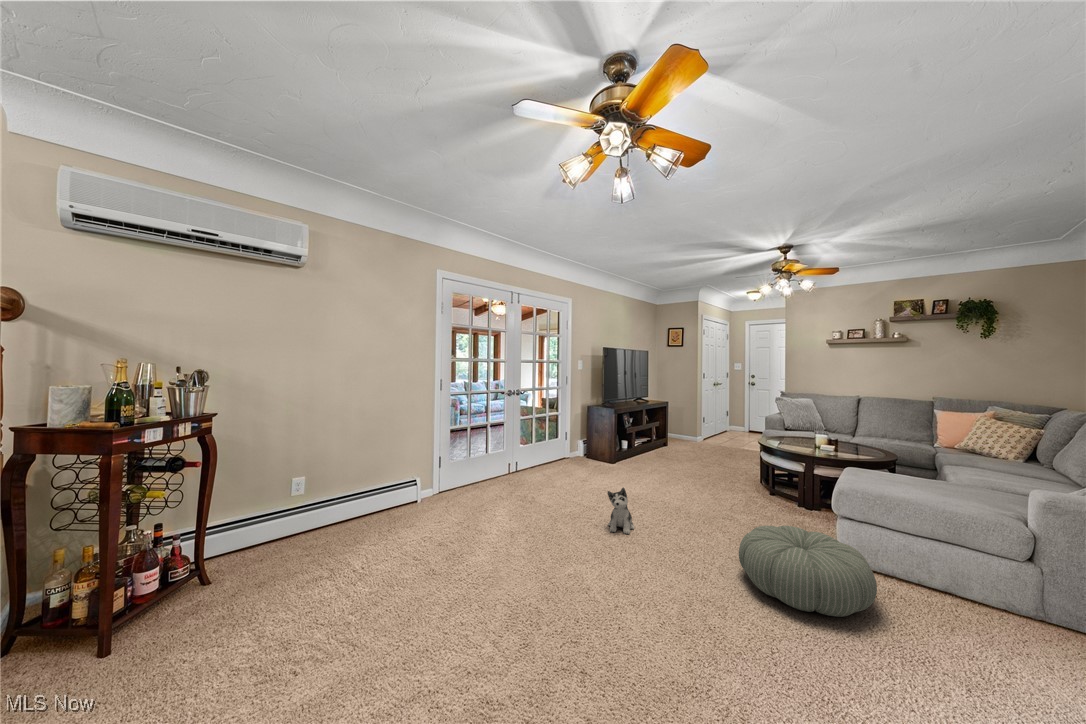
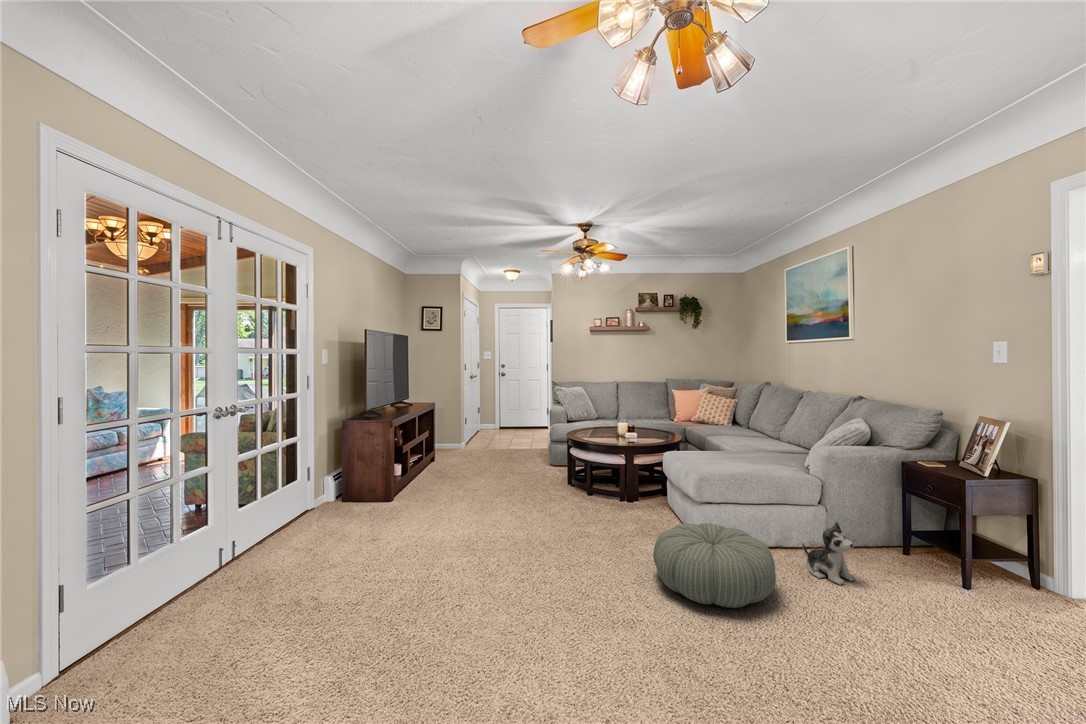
plush toy: present [608,488,634,534] -> present [803,522,855,585]

